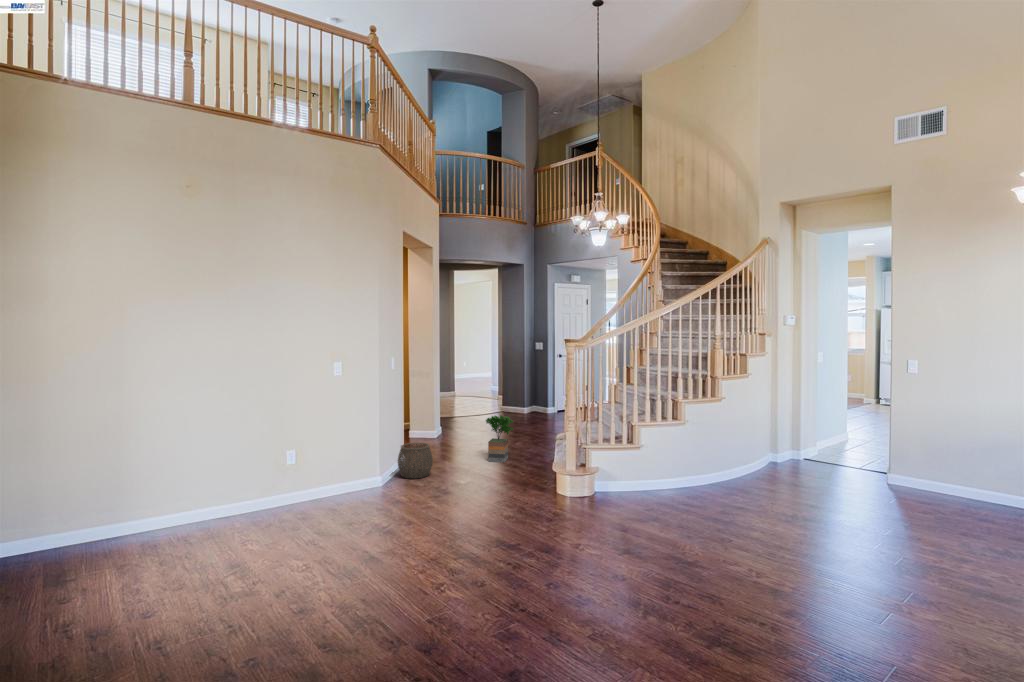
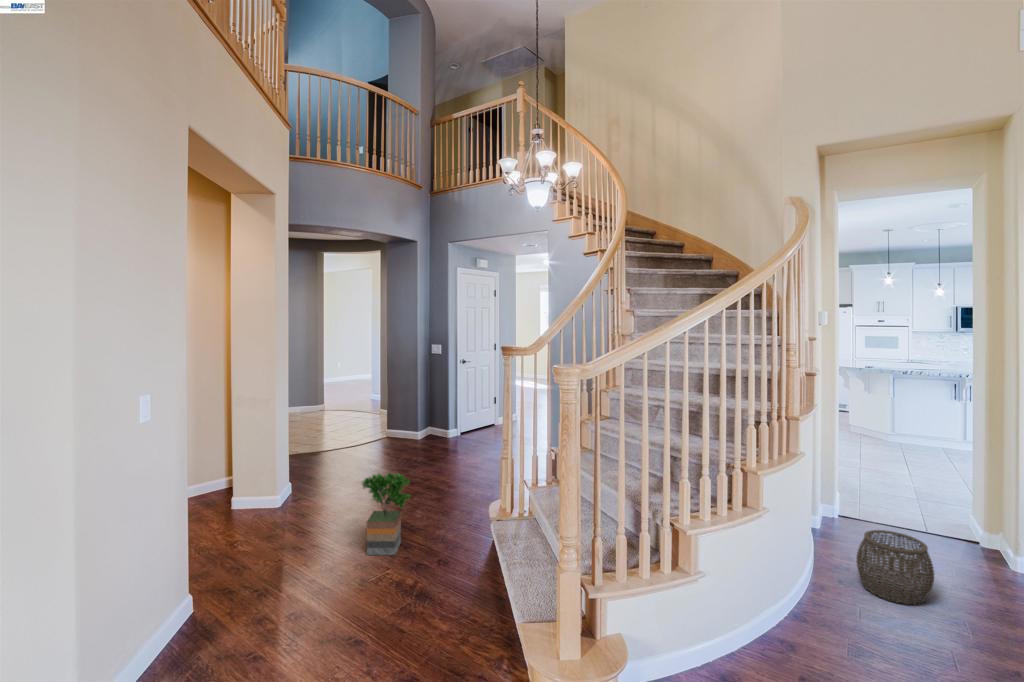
woven basket: present [398,443,433,478] -> present [856,530,934,605]

